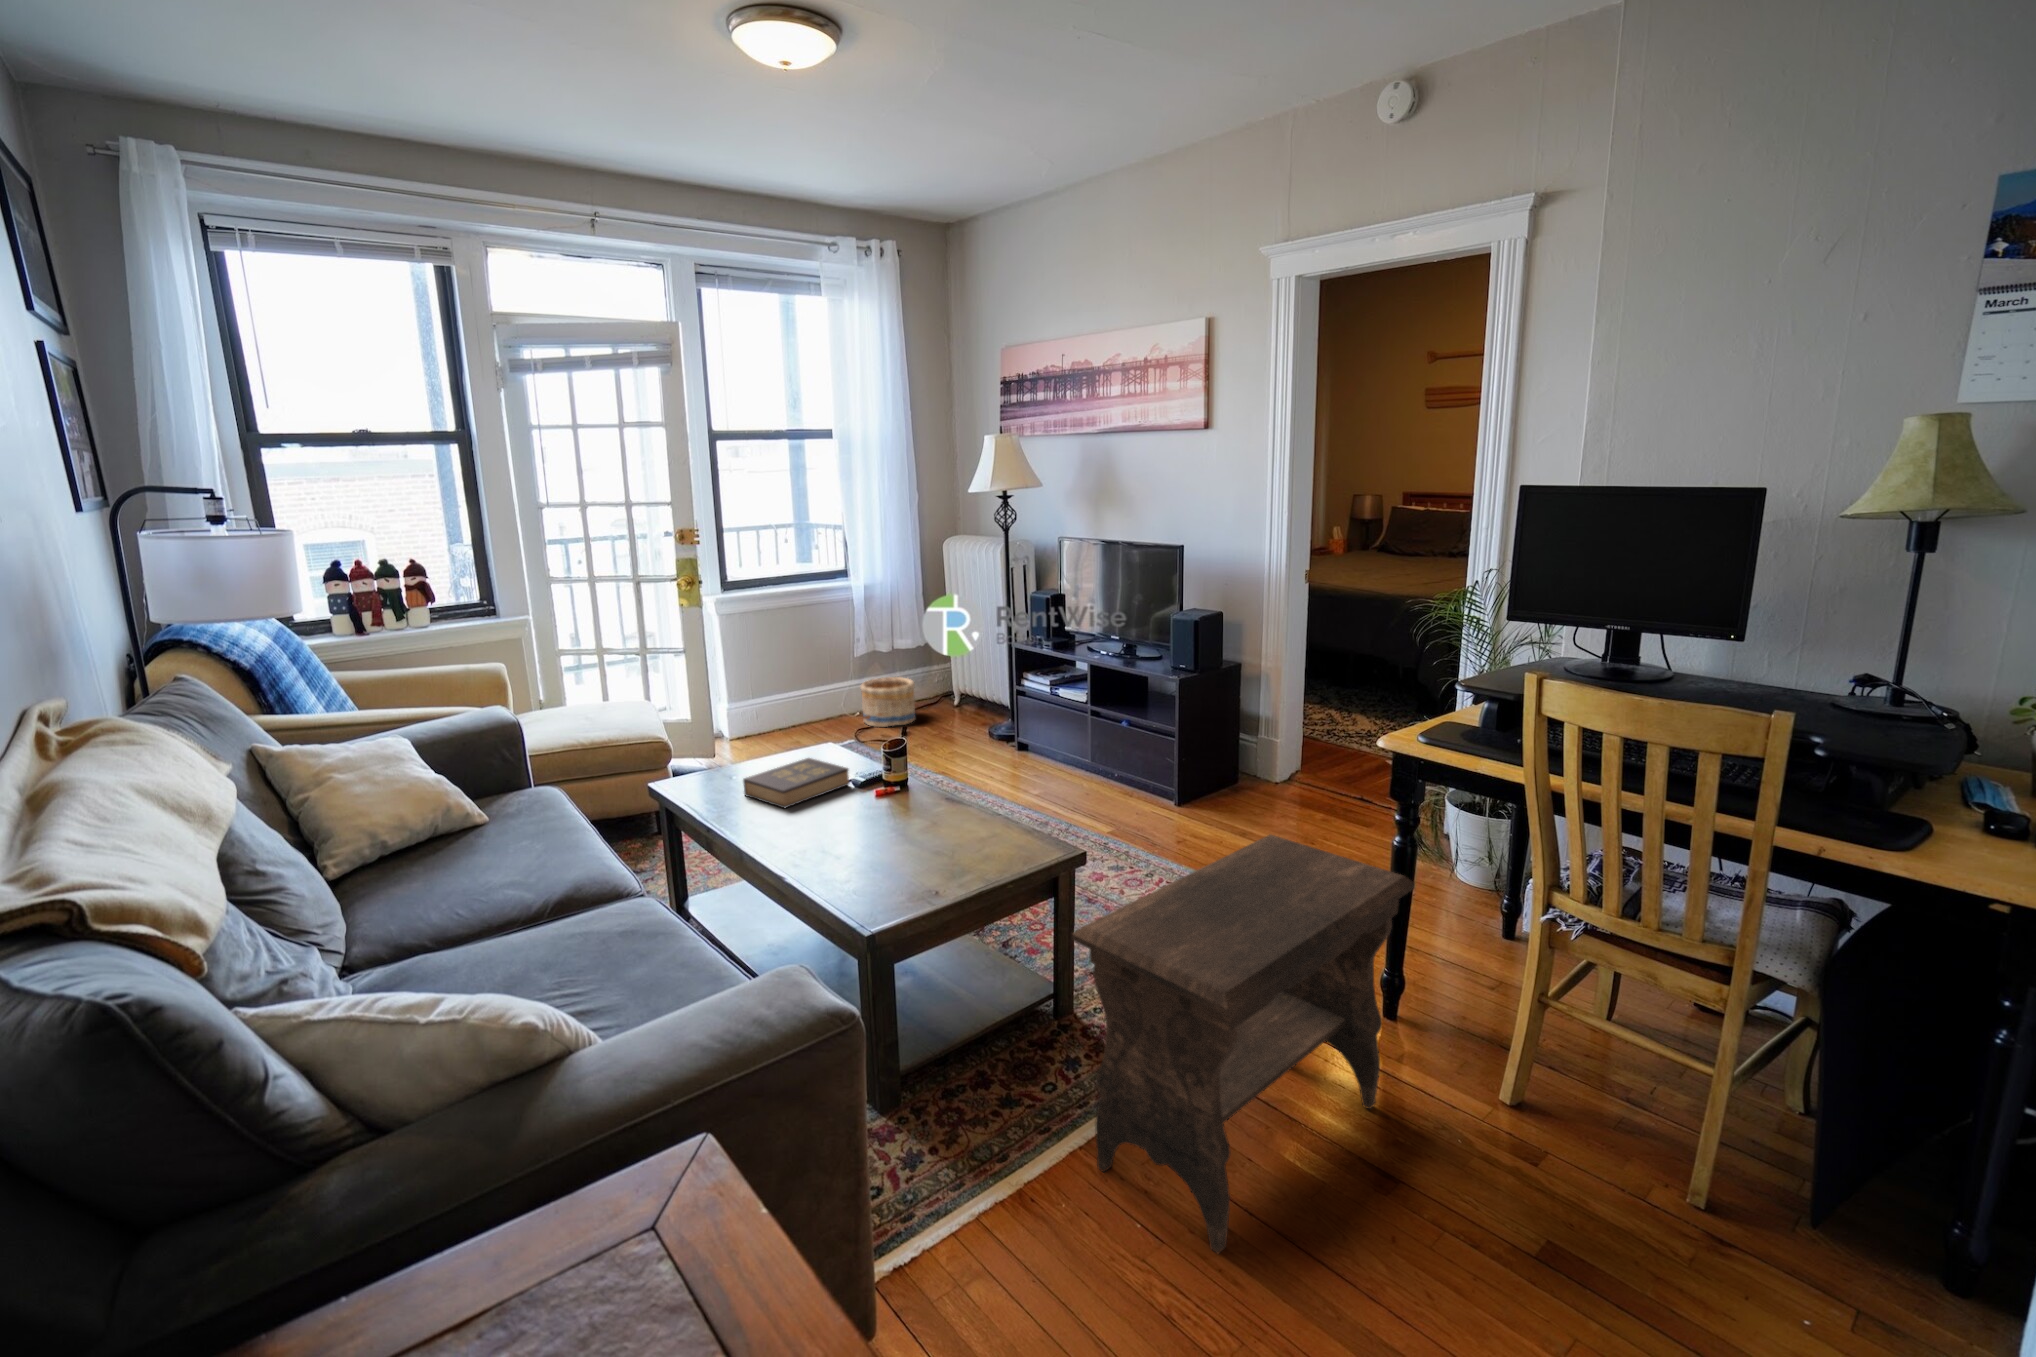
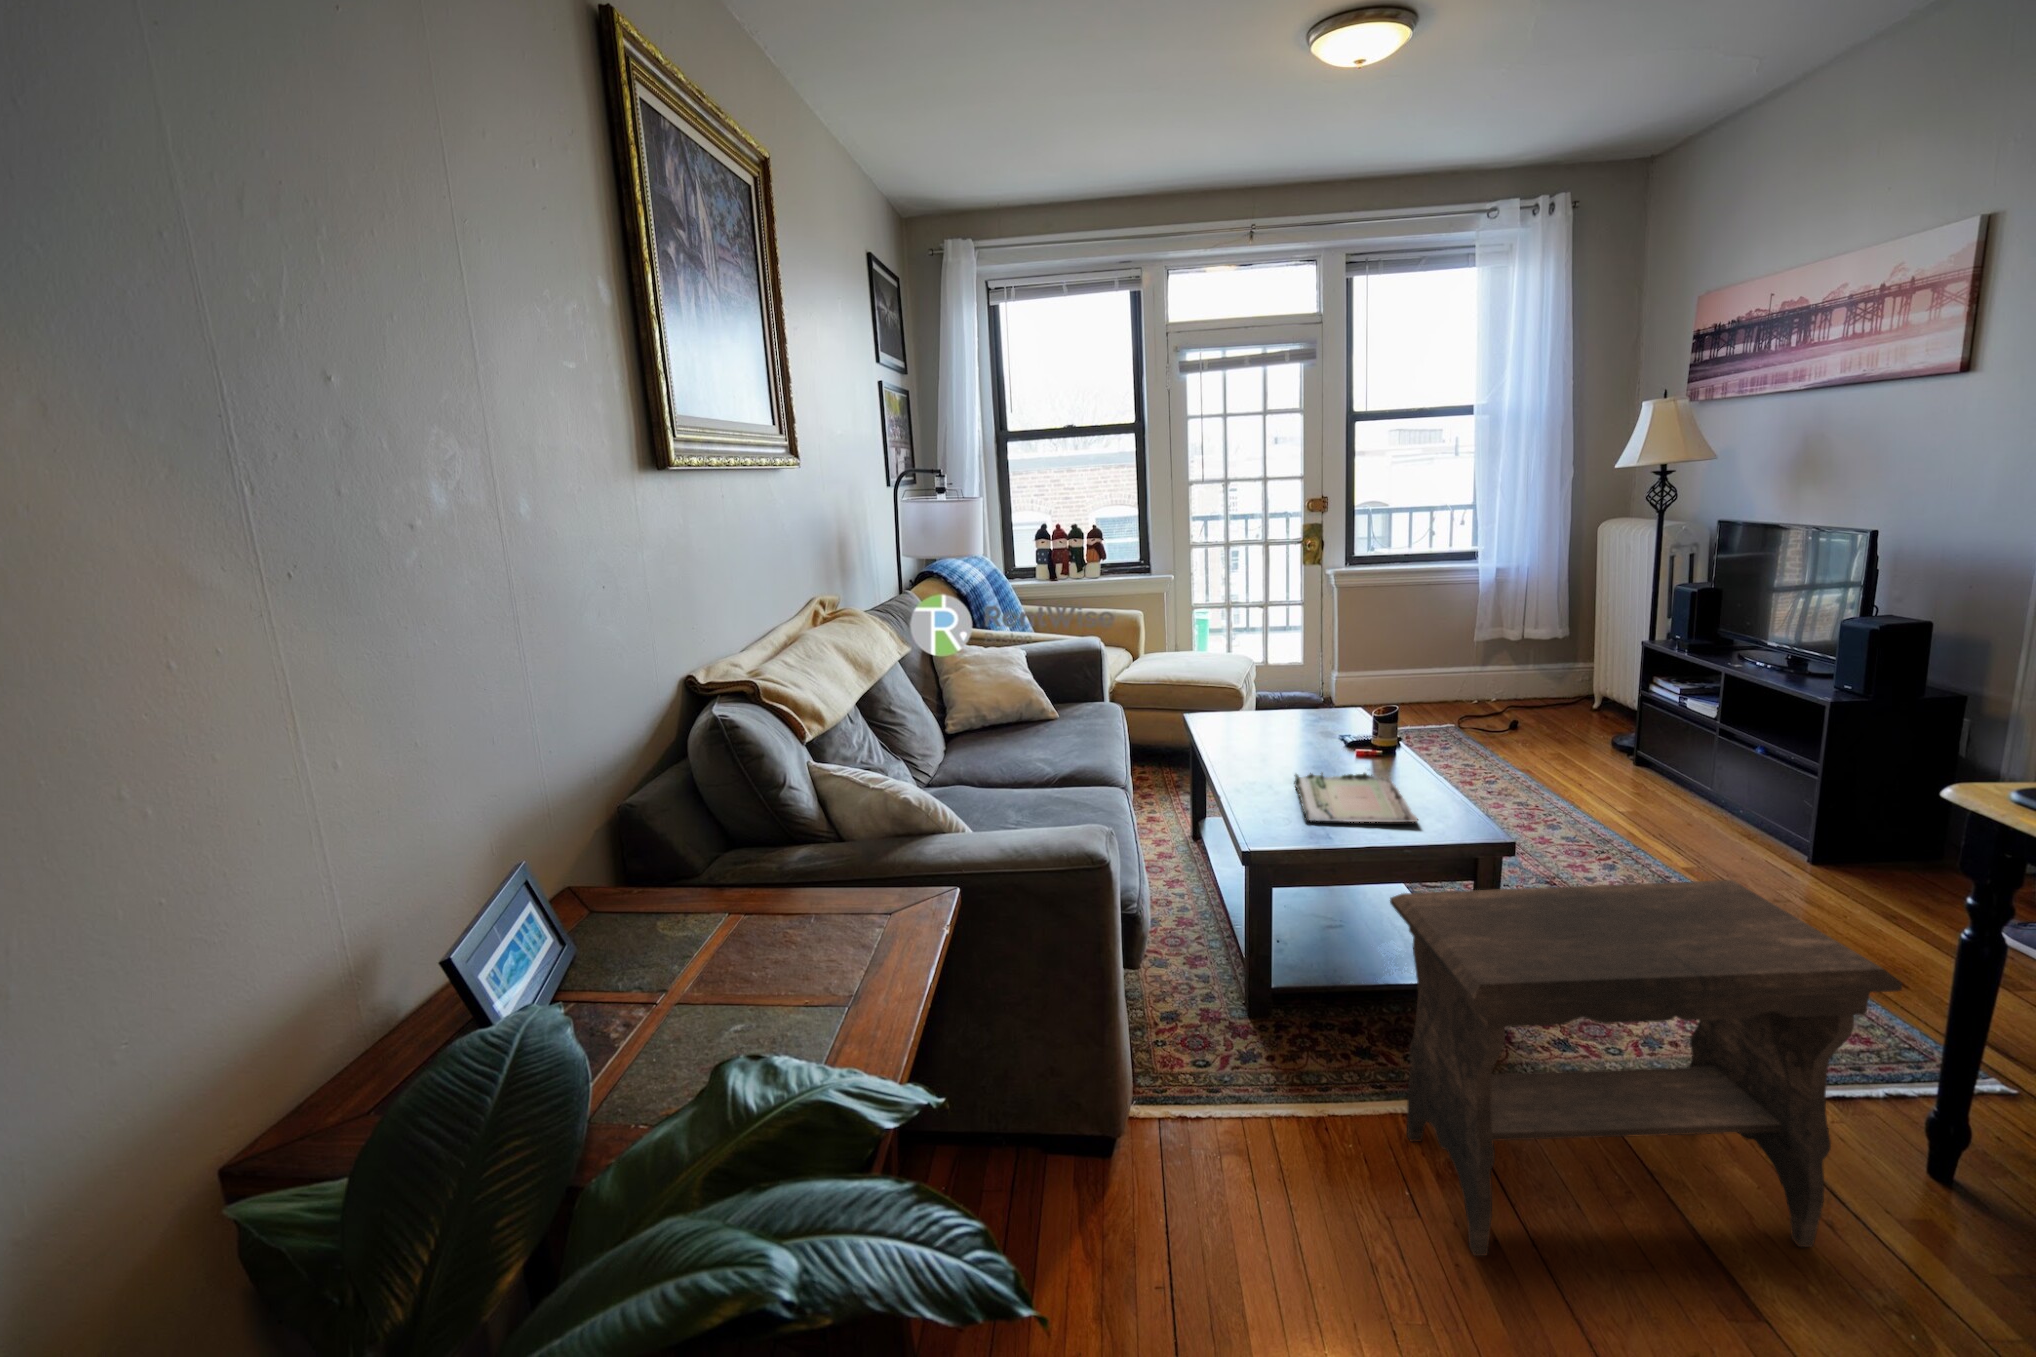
basket: present [860,677,916,727] -> none [1462,663,1528,715]
hardback book: present [743,758,849,808] -> none [1238,714,1330,750]
tray: none [849,802,1004,876] -> present [1295,773,1418,822]

